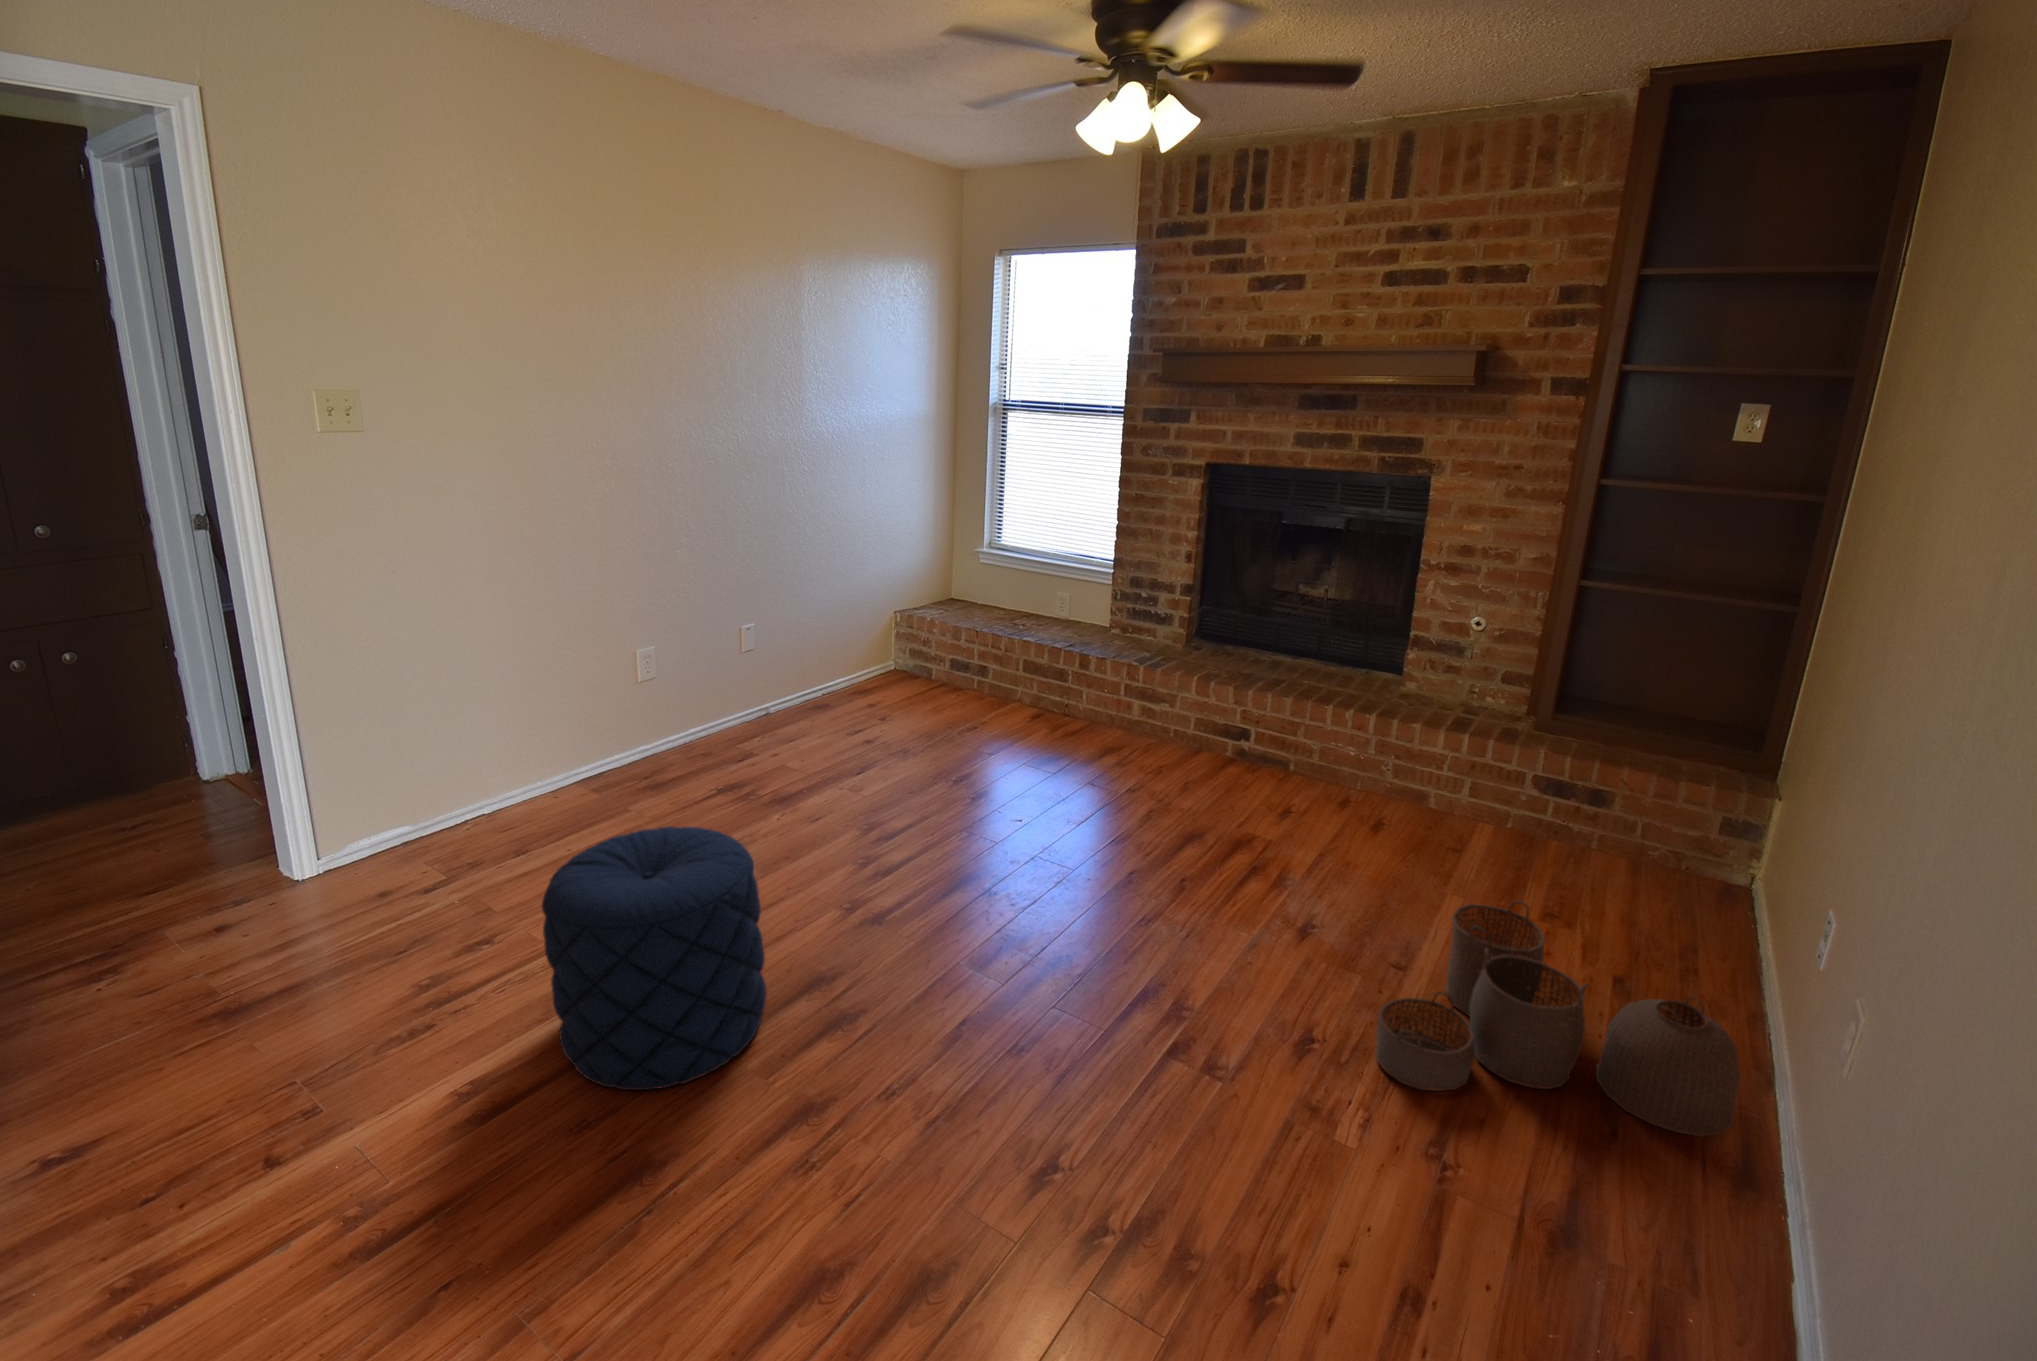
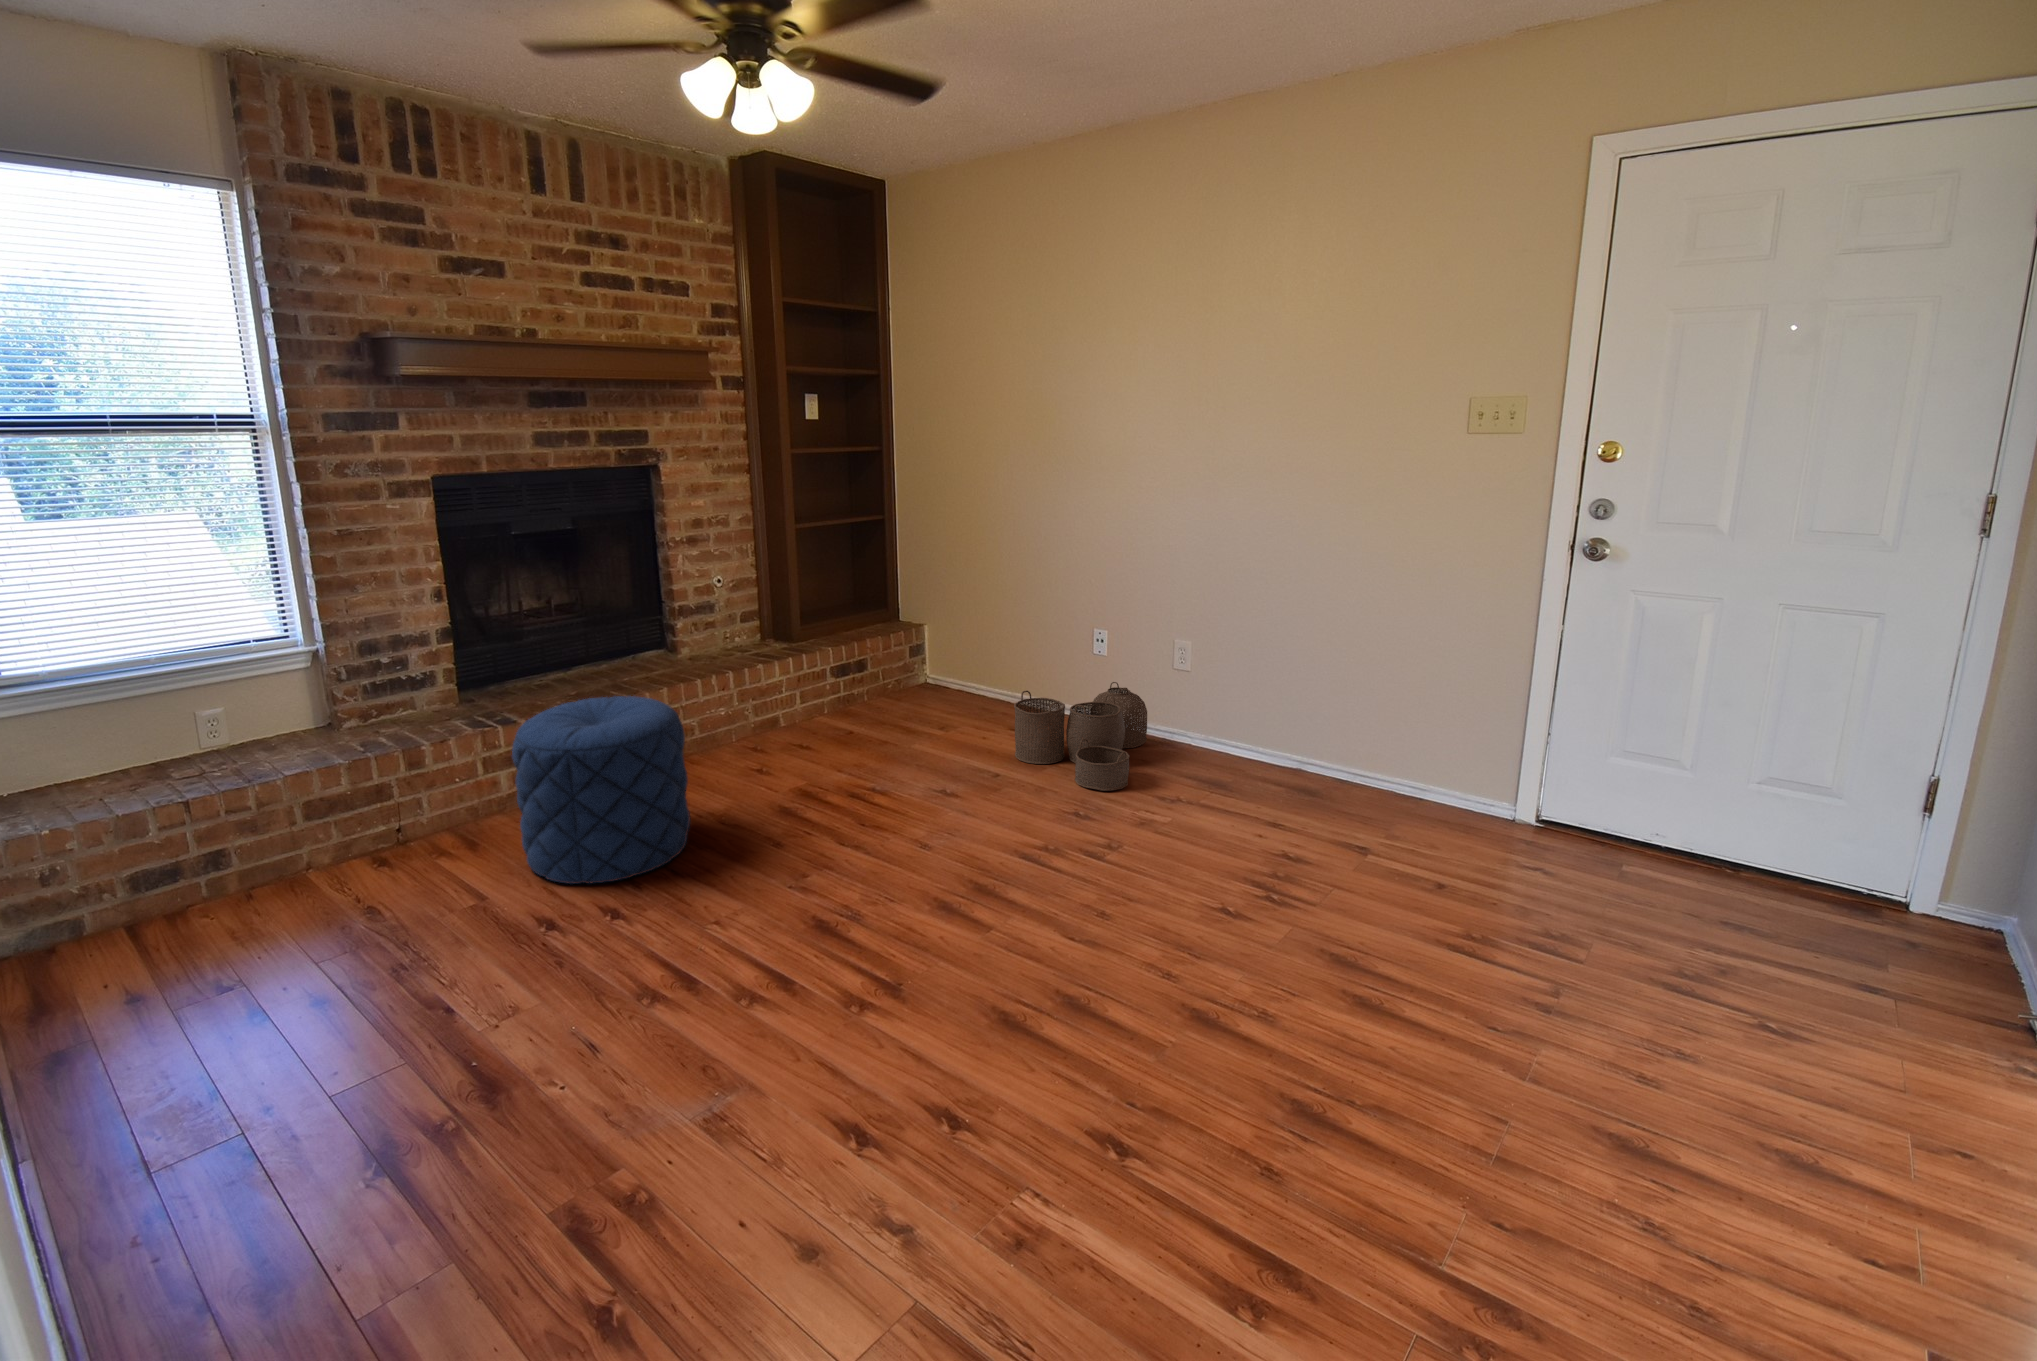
pouf: present [542,826,767,1090] -> present [512,696,690,884]

